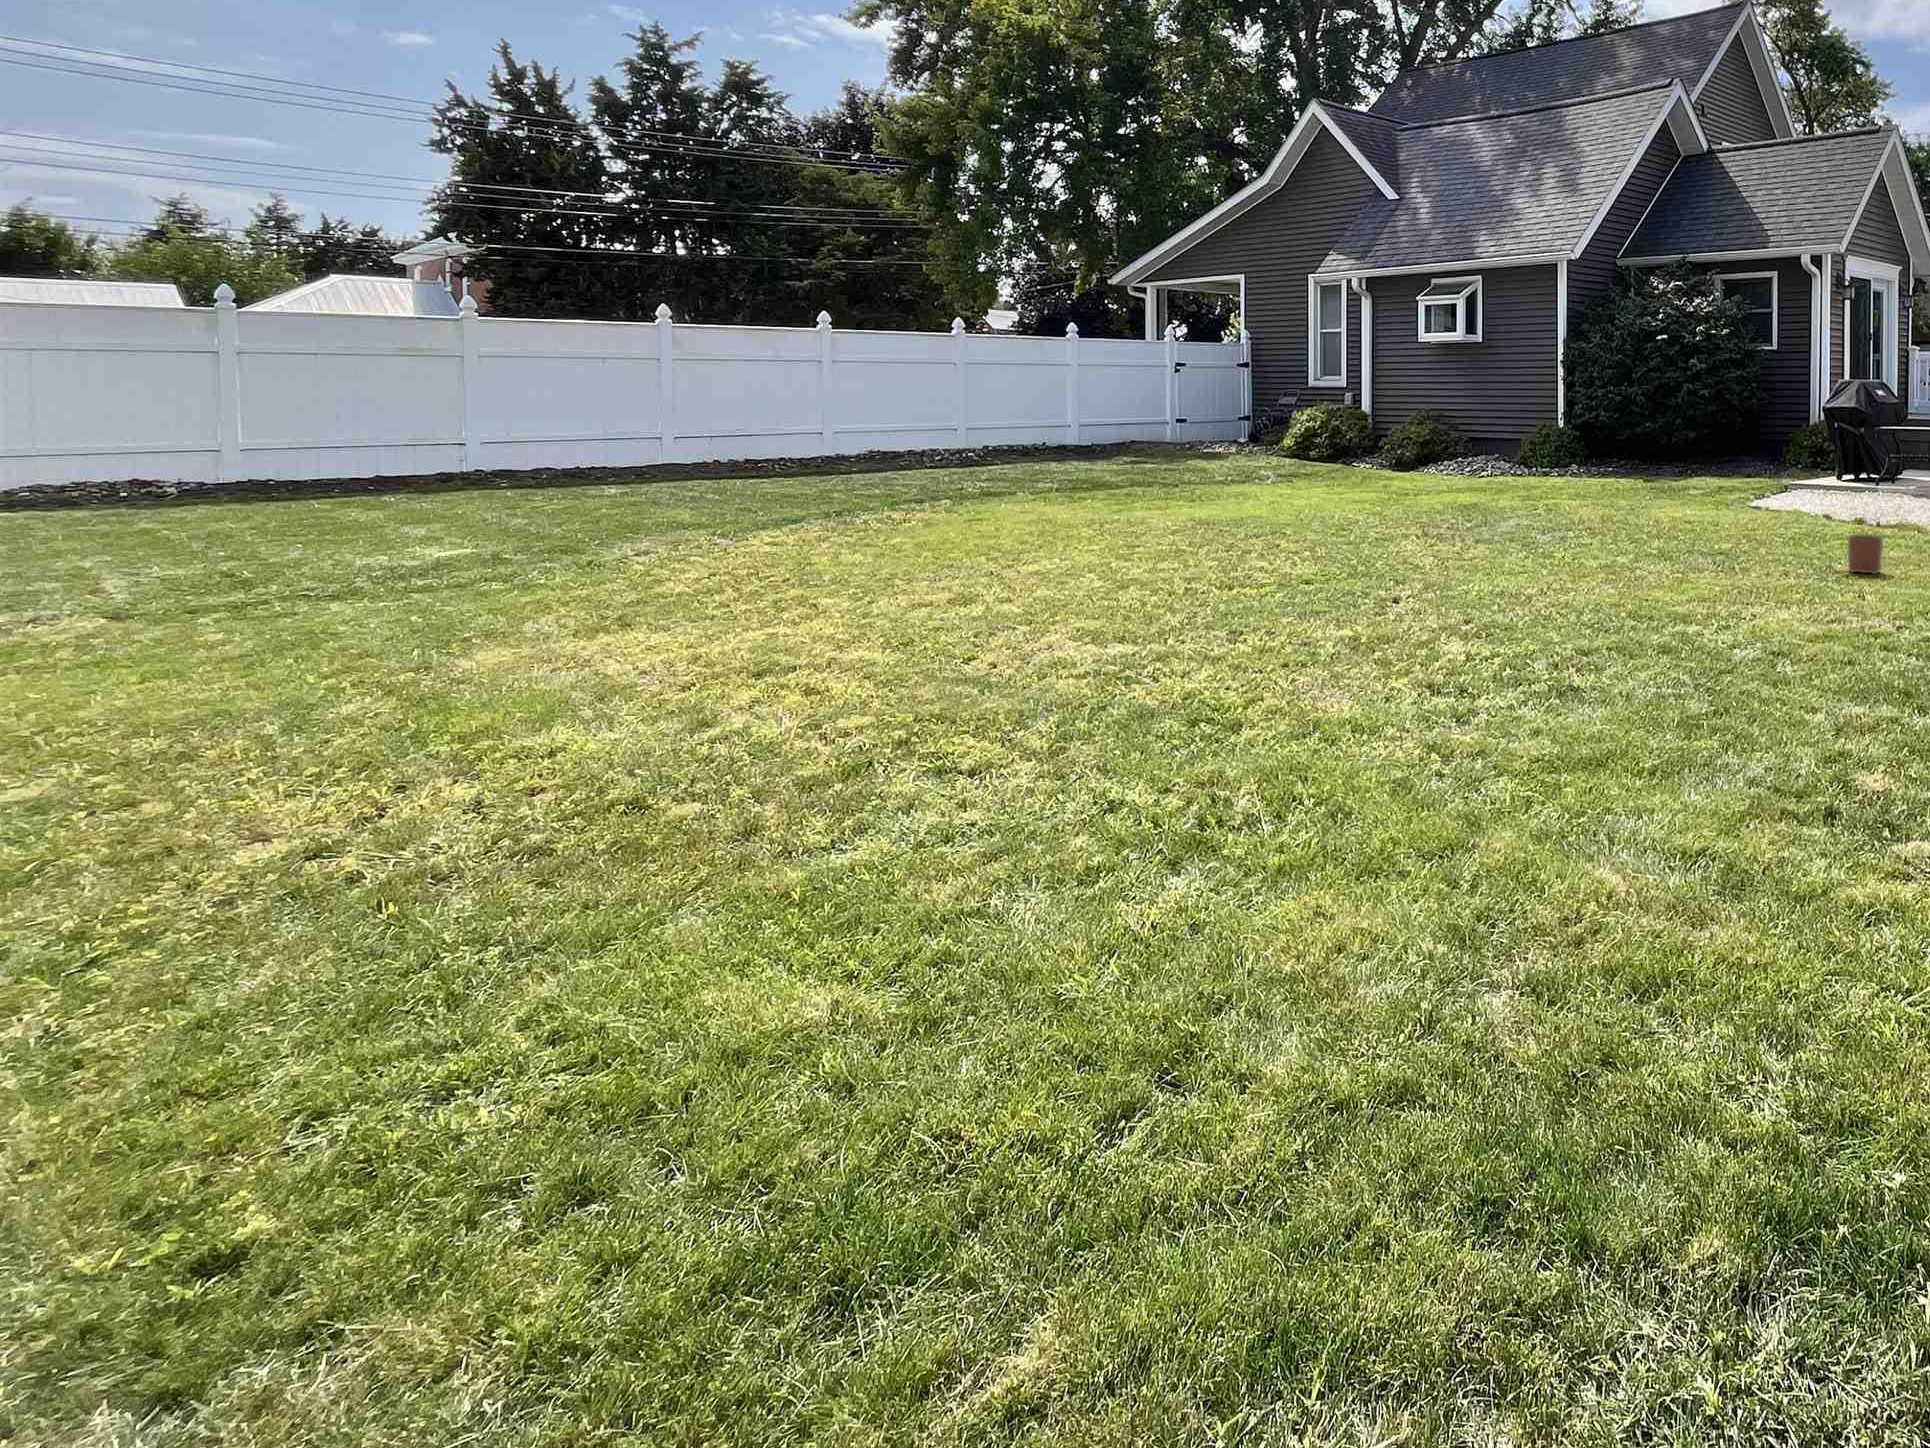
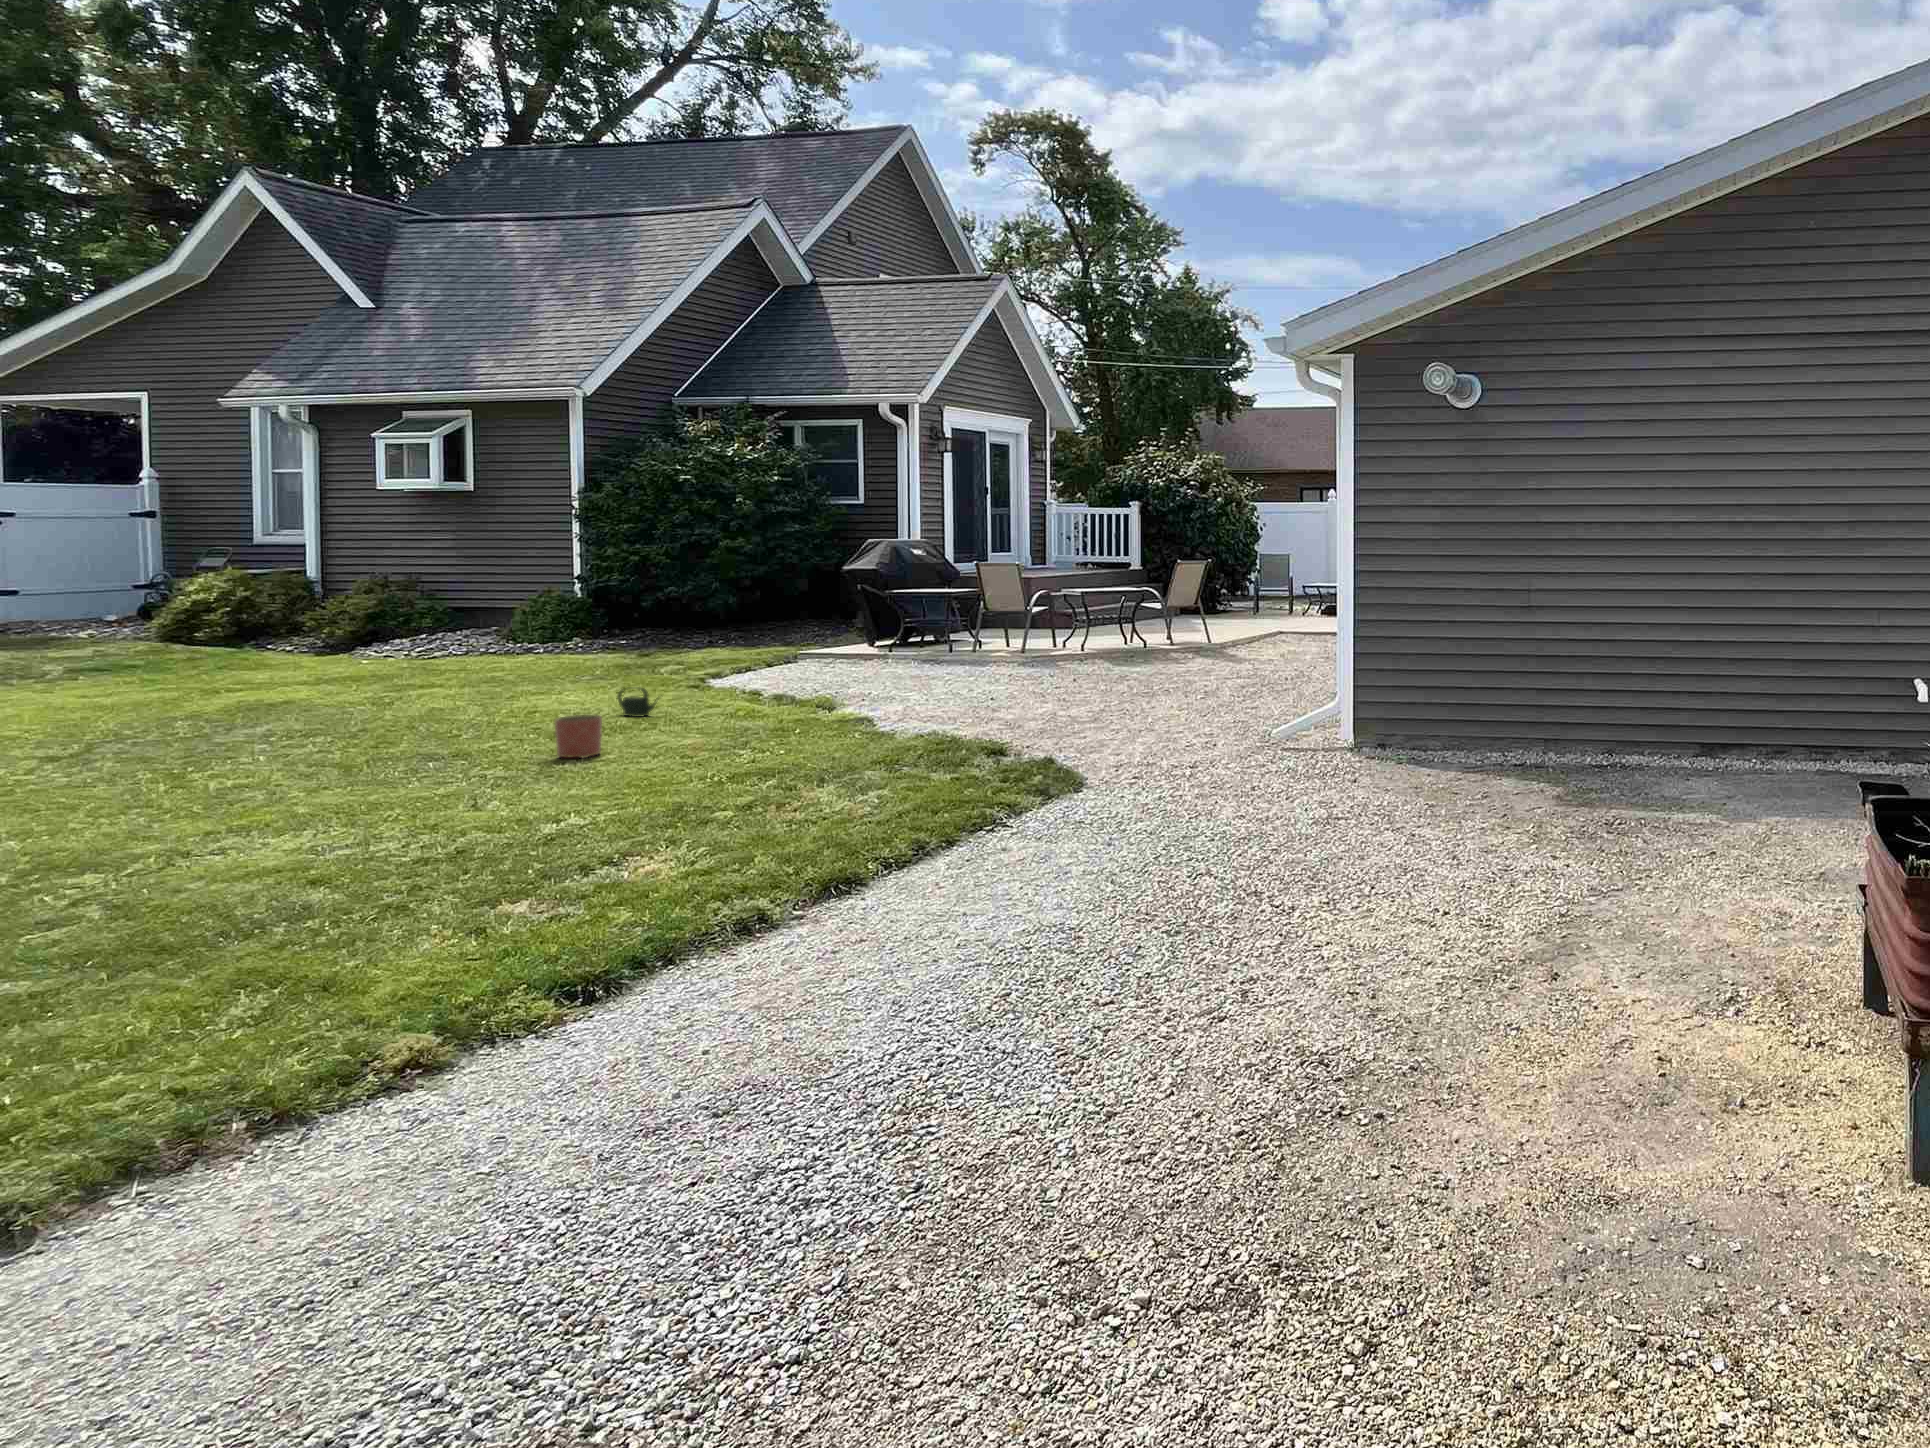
watering can: none [1796,510,1839,537] -> present [617,688,656,717]

